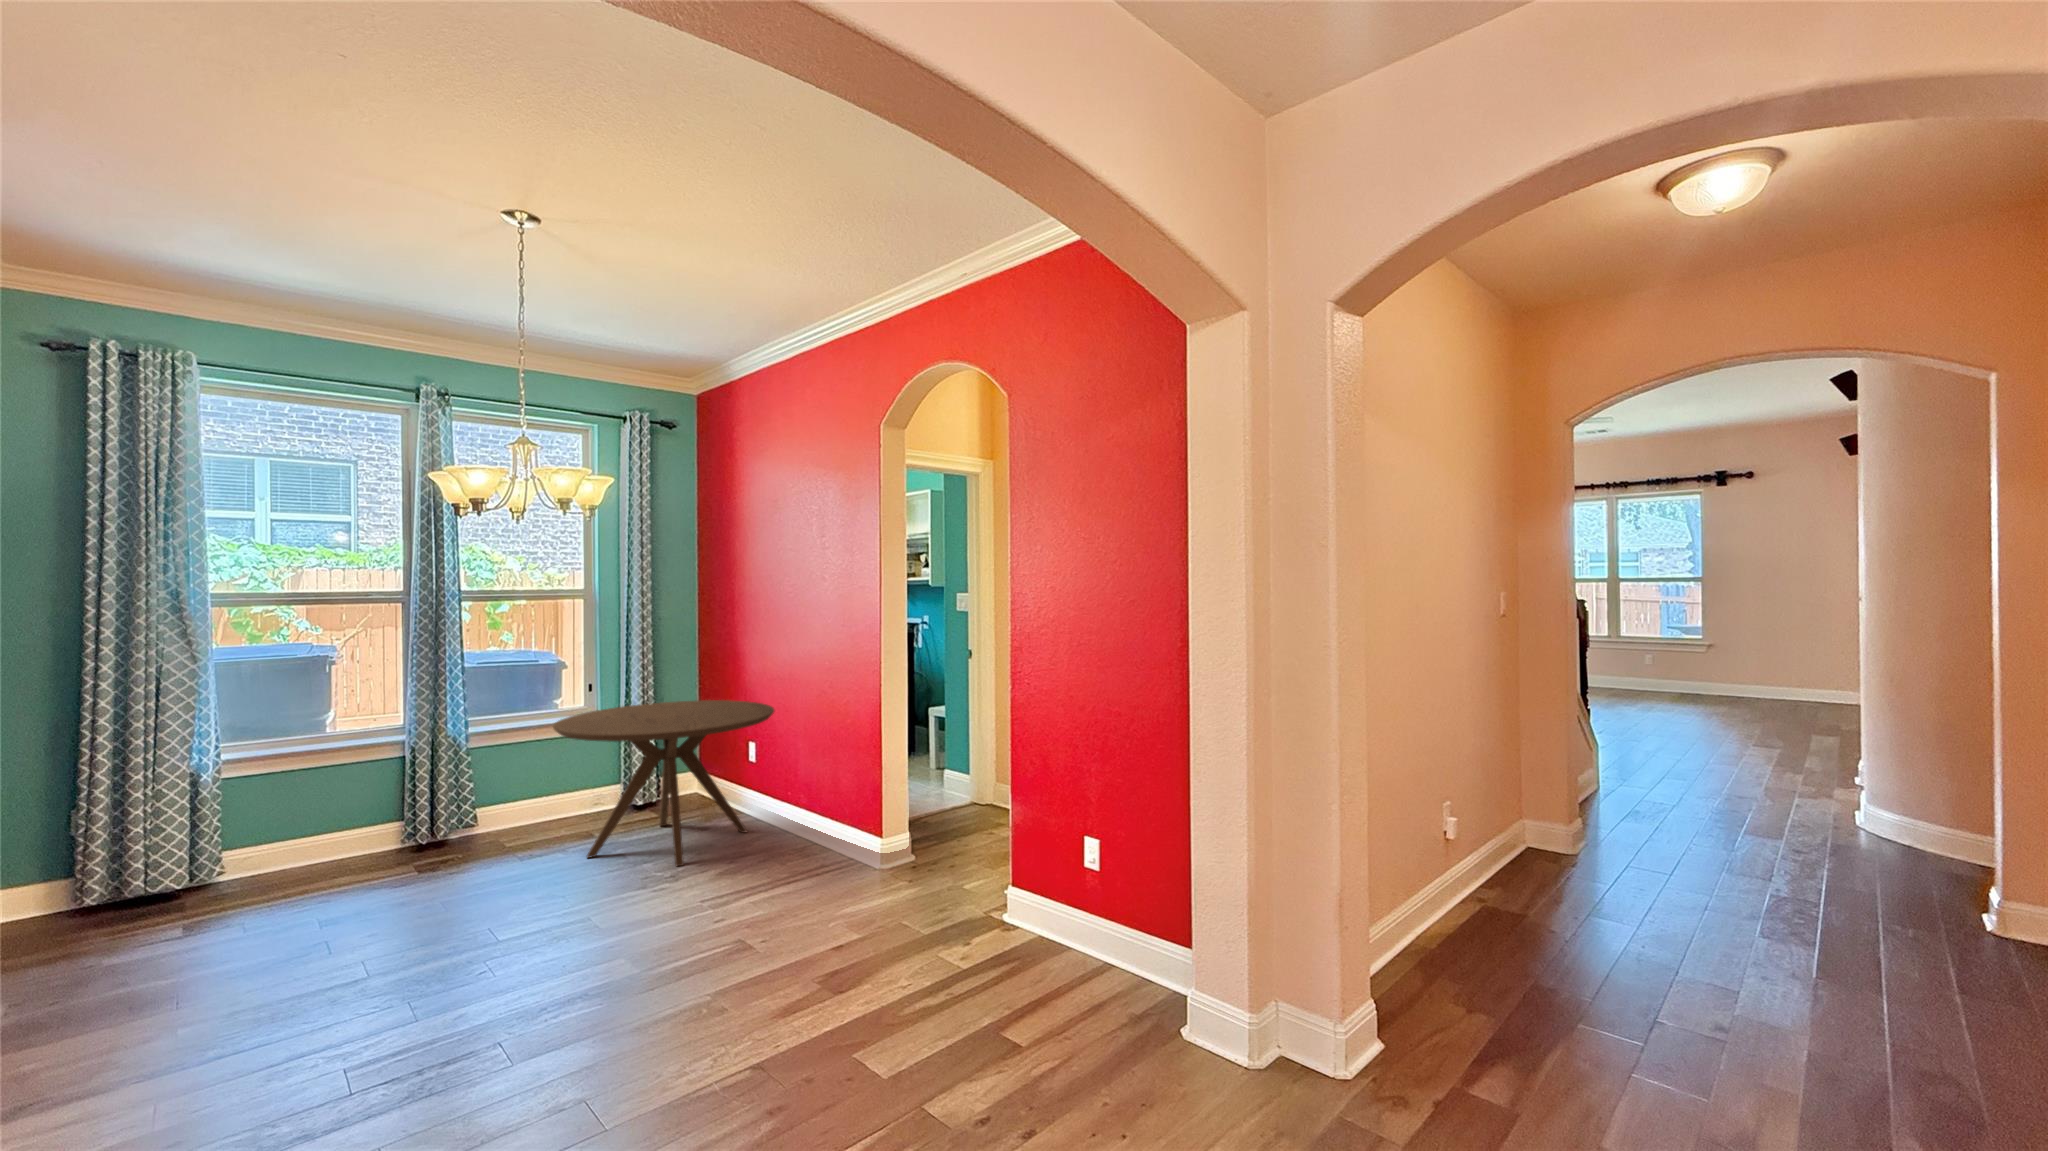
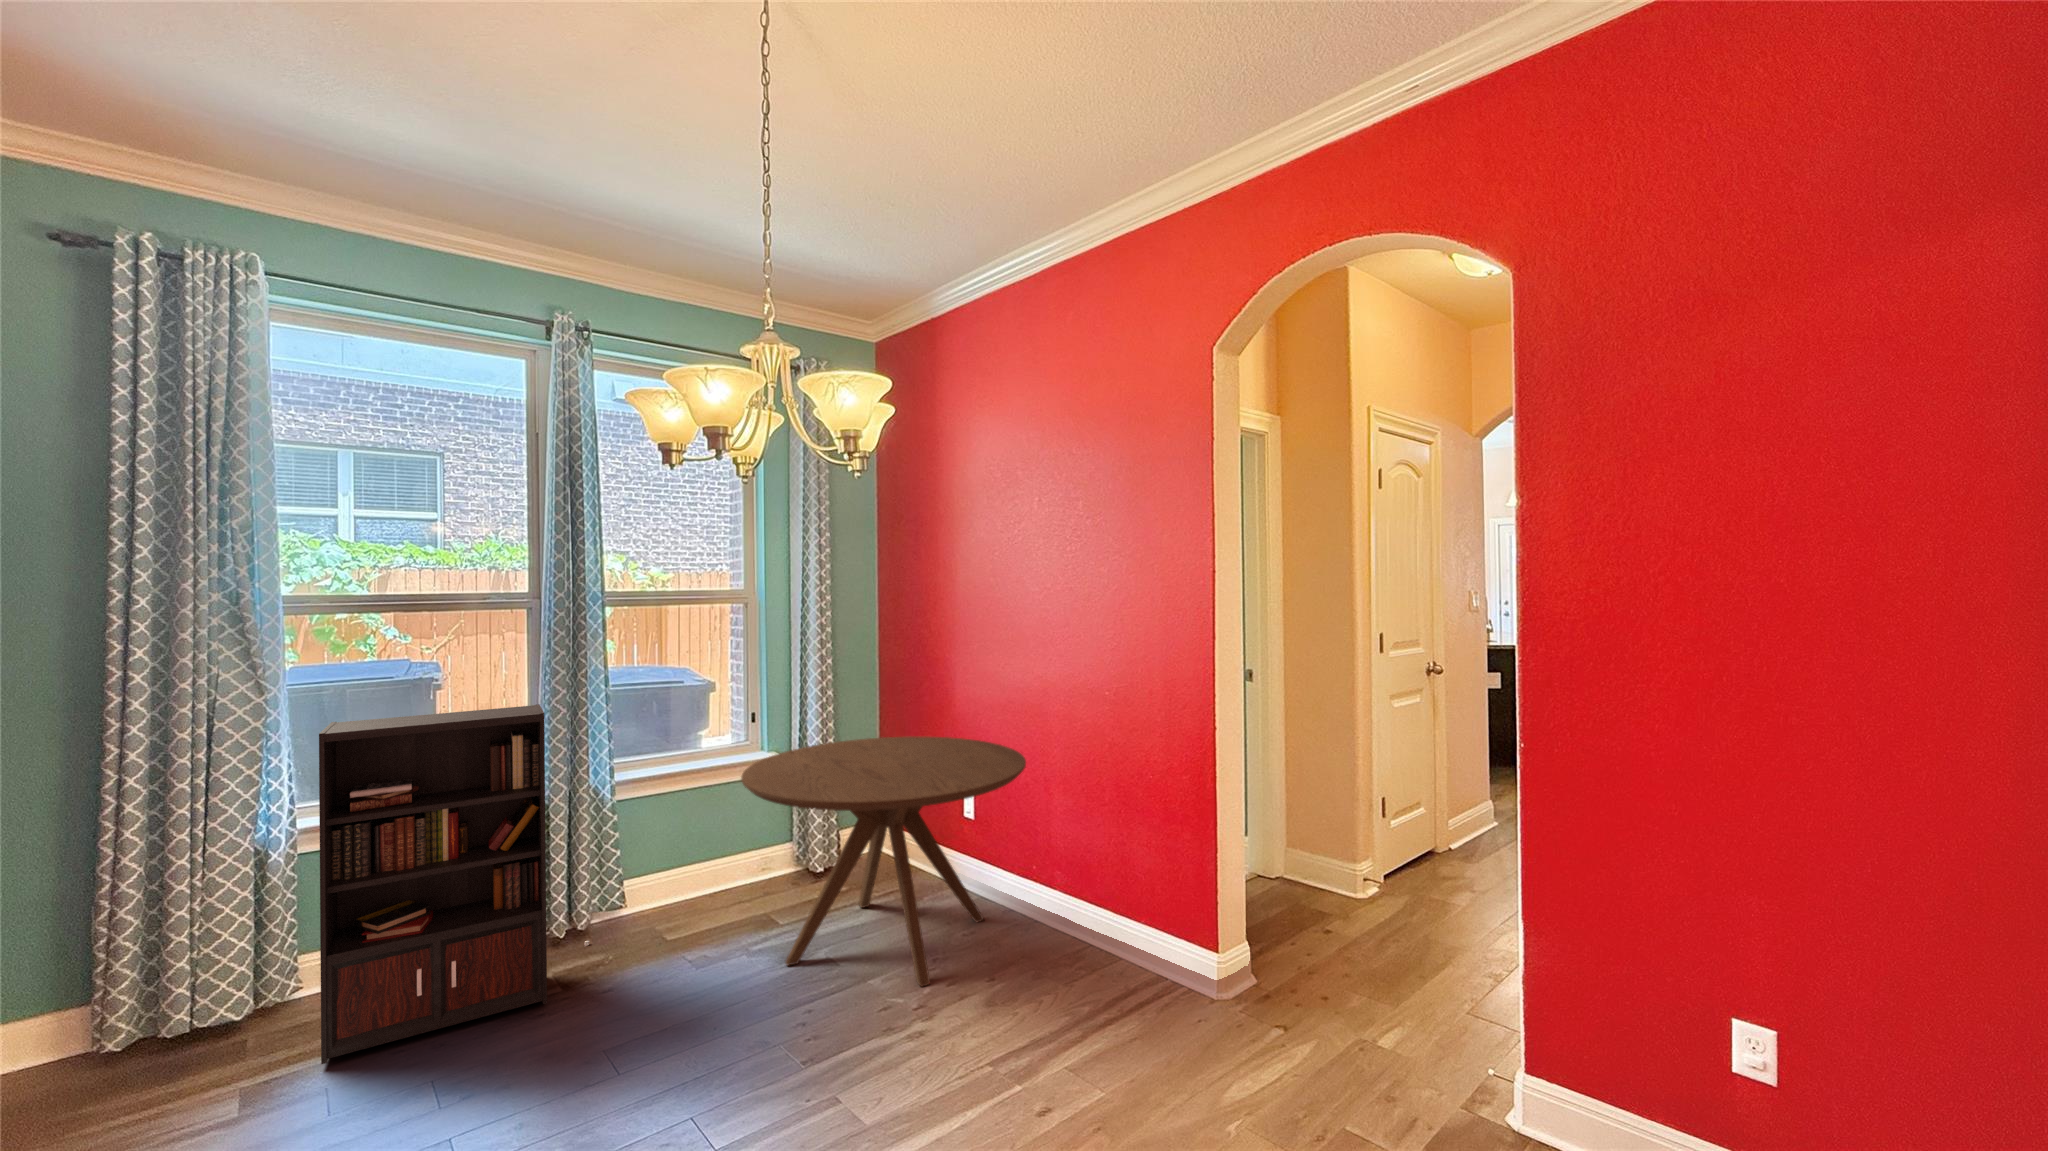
bookcase: none [238,671,445,910] -> present [319,704,589,1064]

